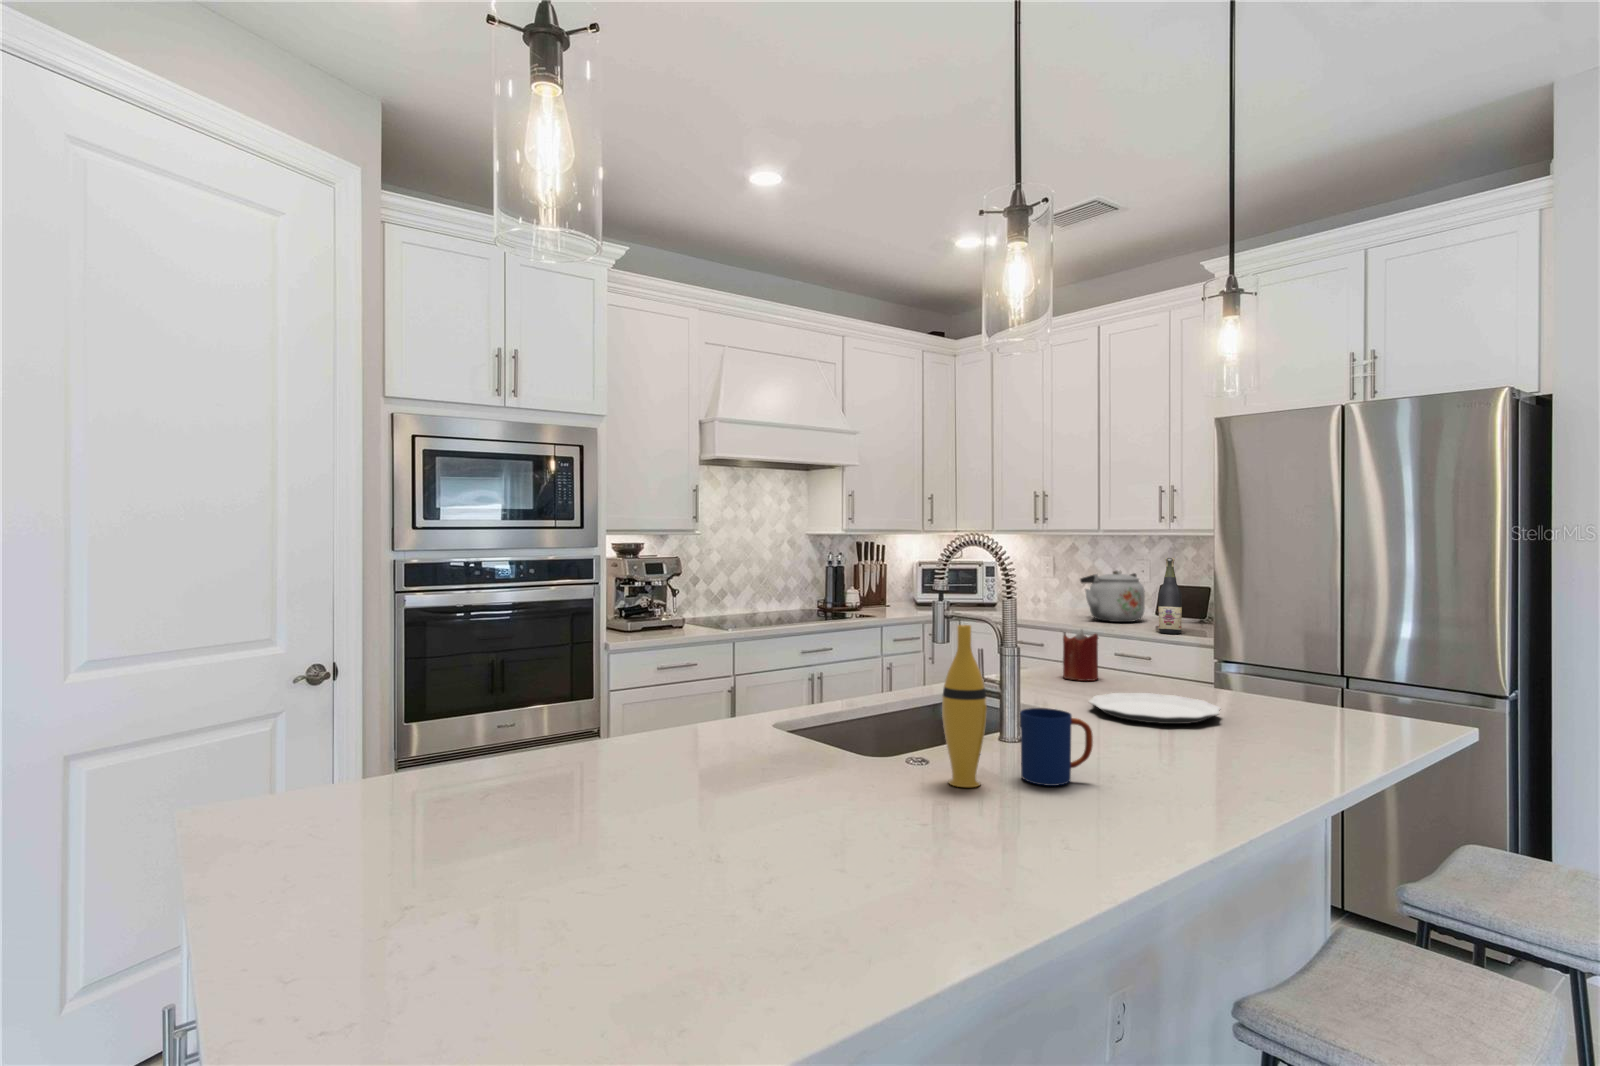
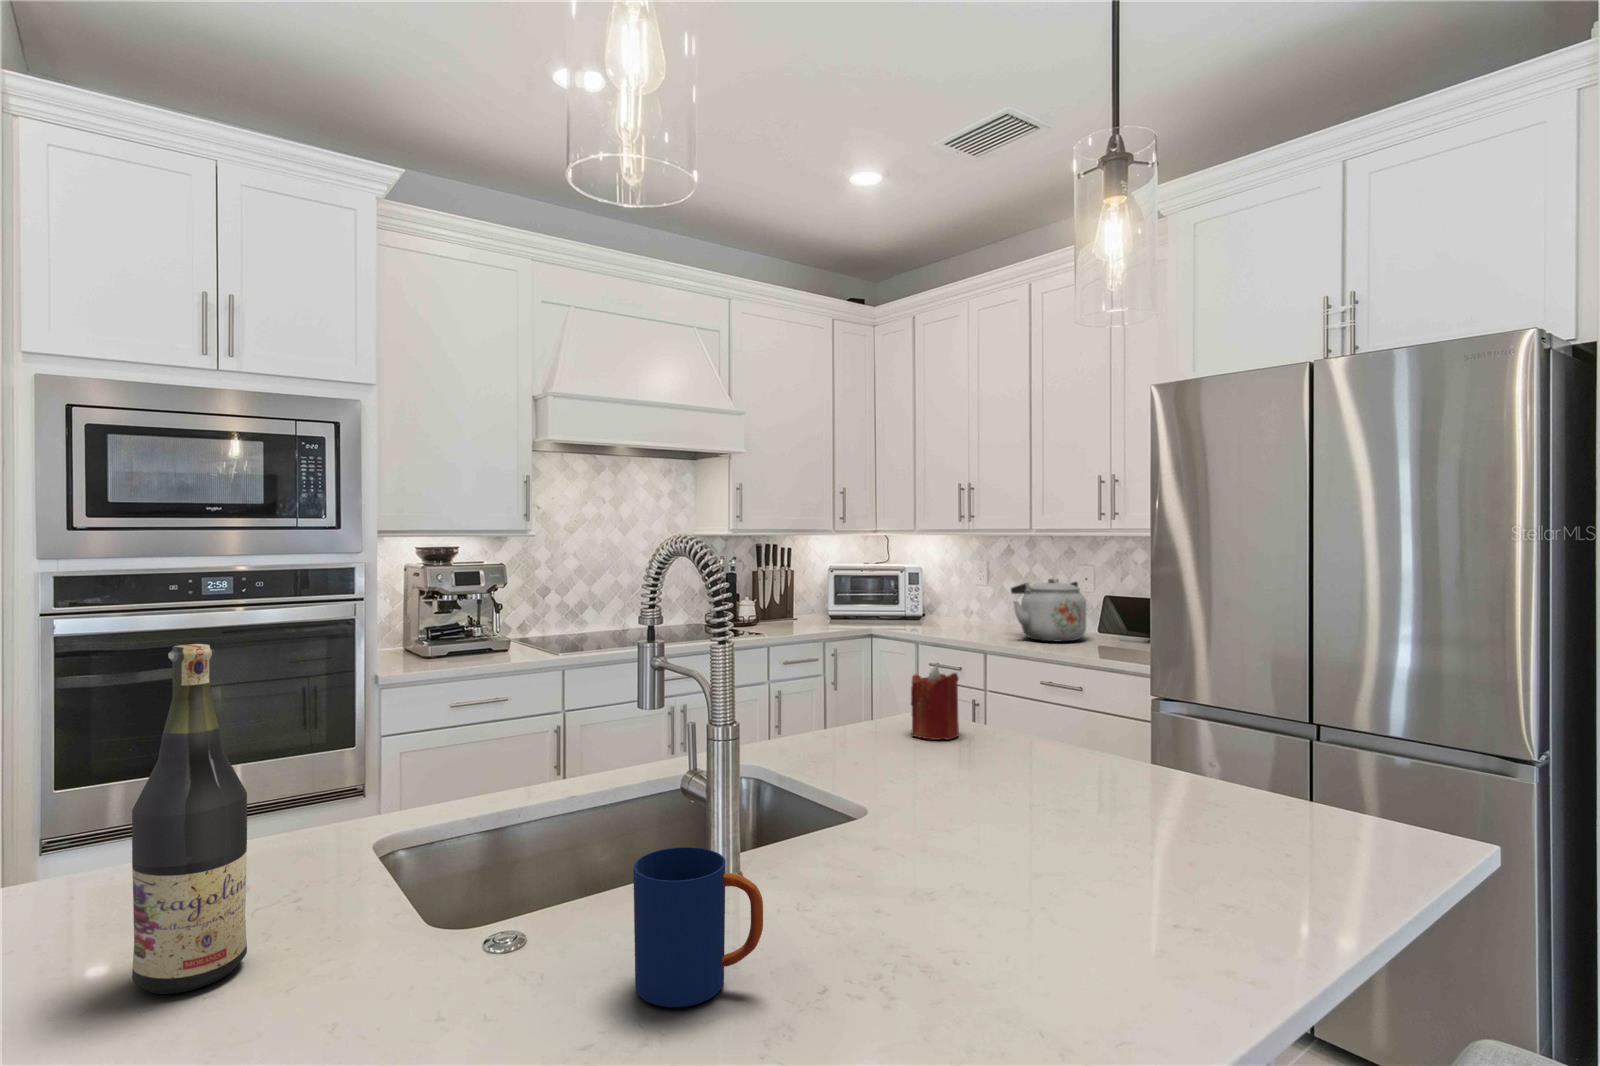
wine bottle: present [1158,558,1182,634] -> present [132,644,247,994]
vase: present [942,625,987,787] -> none [475,702,563,1013]
plate: present [1089,693,1221,724] -> none [898,768,1090,832]

